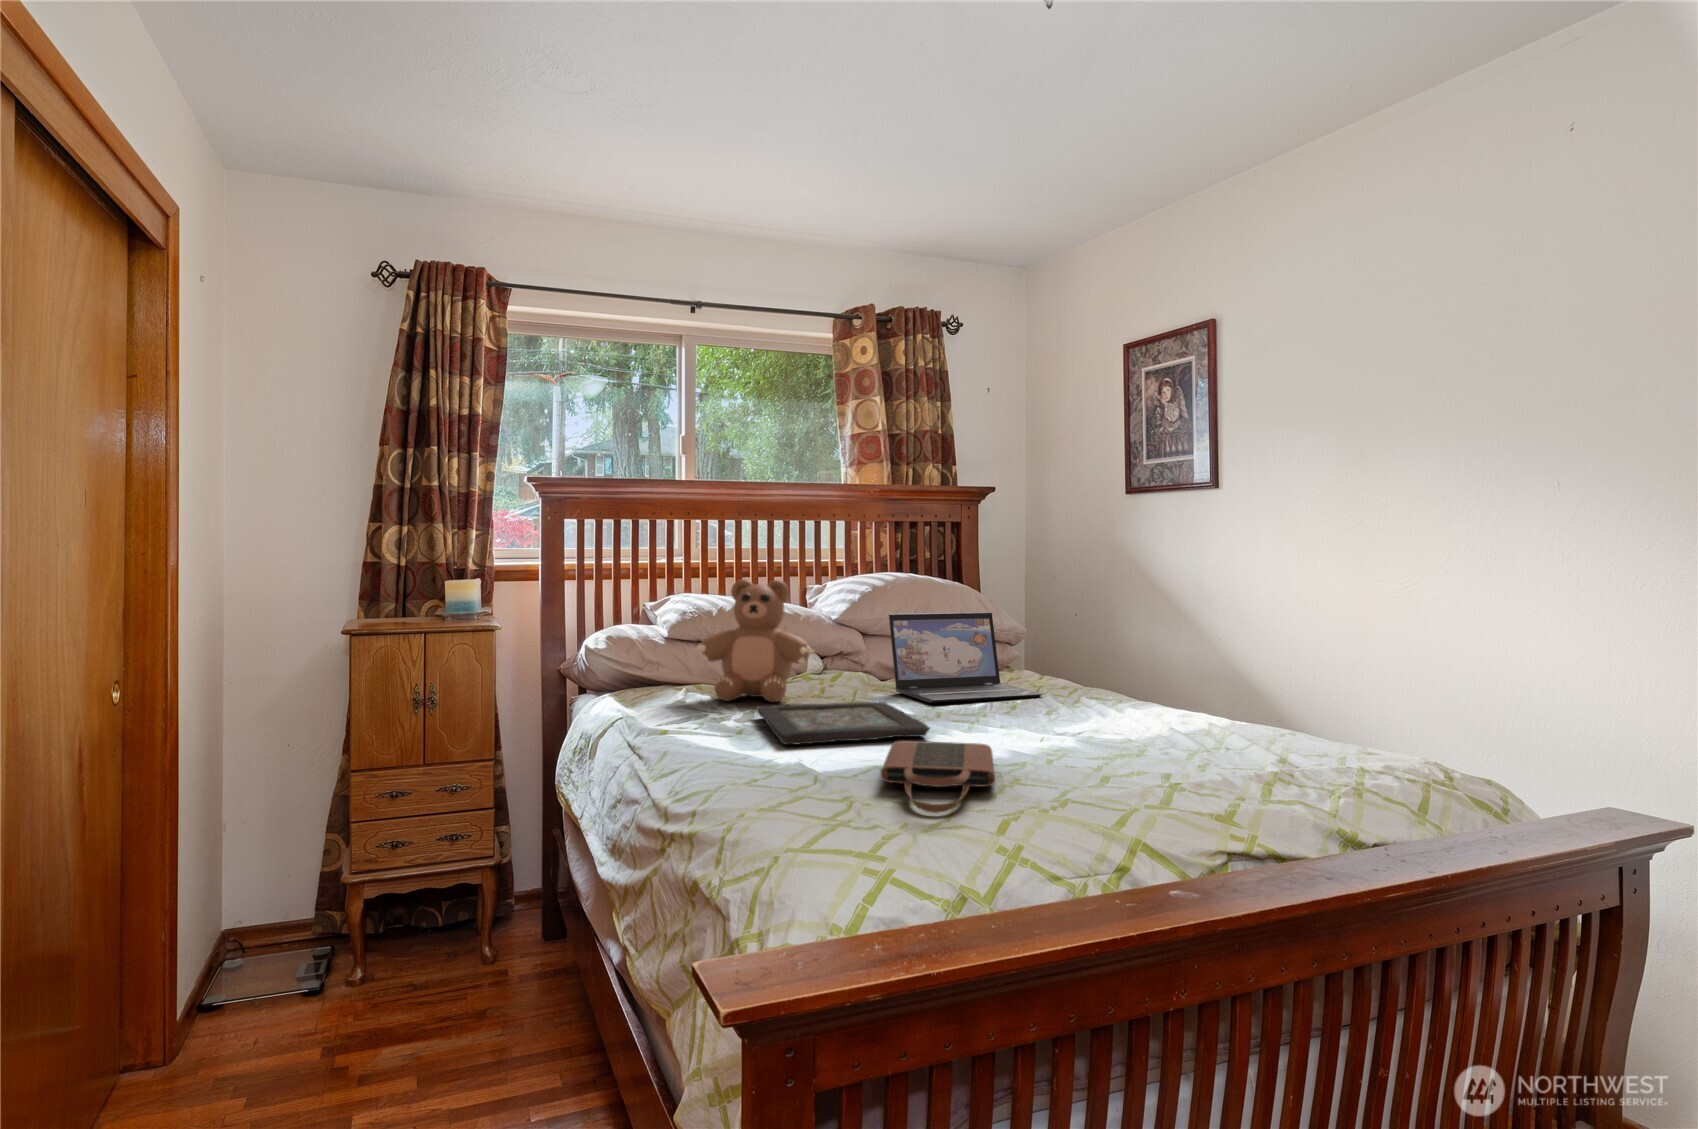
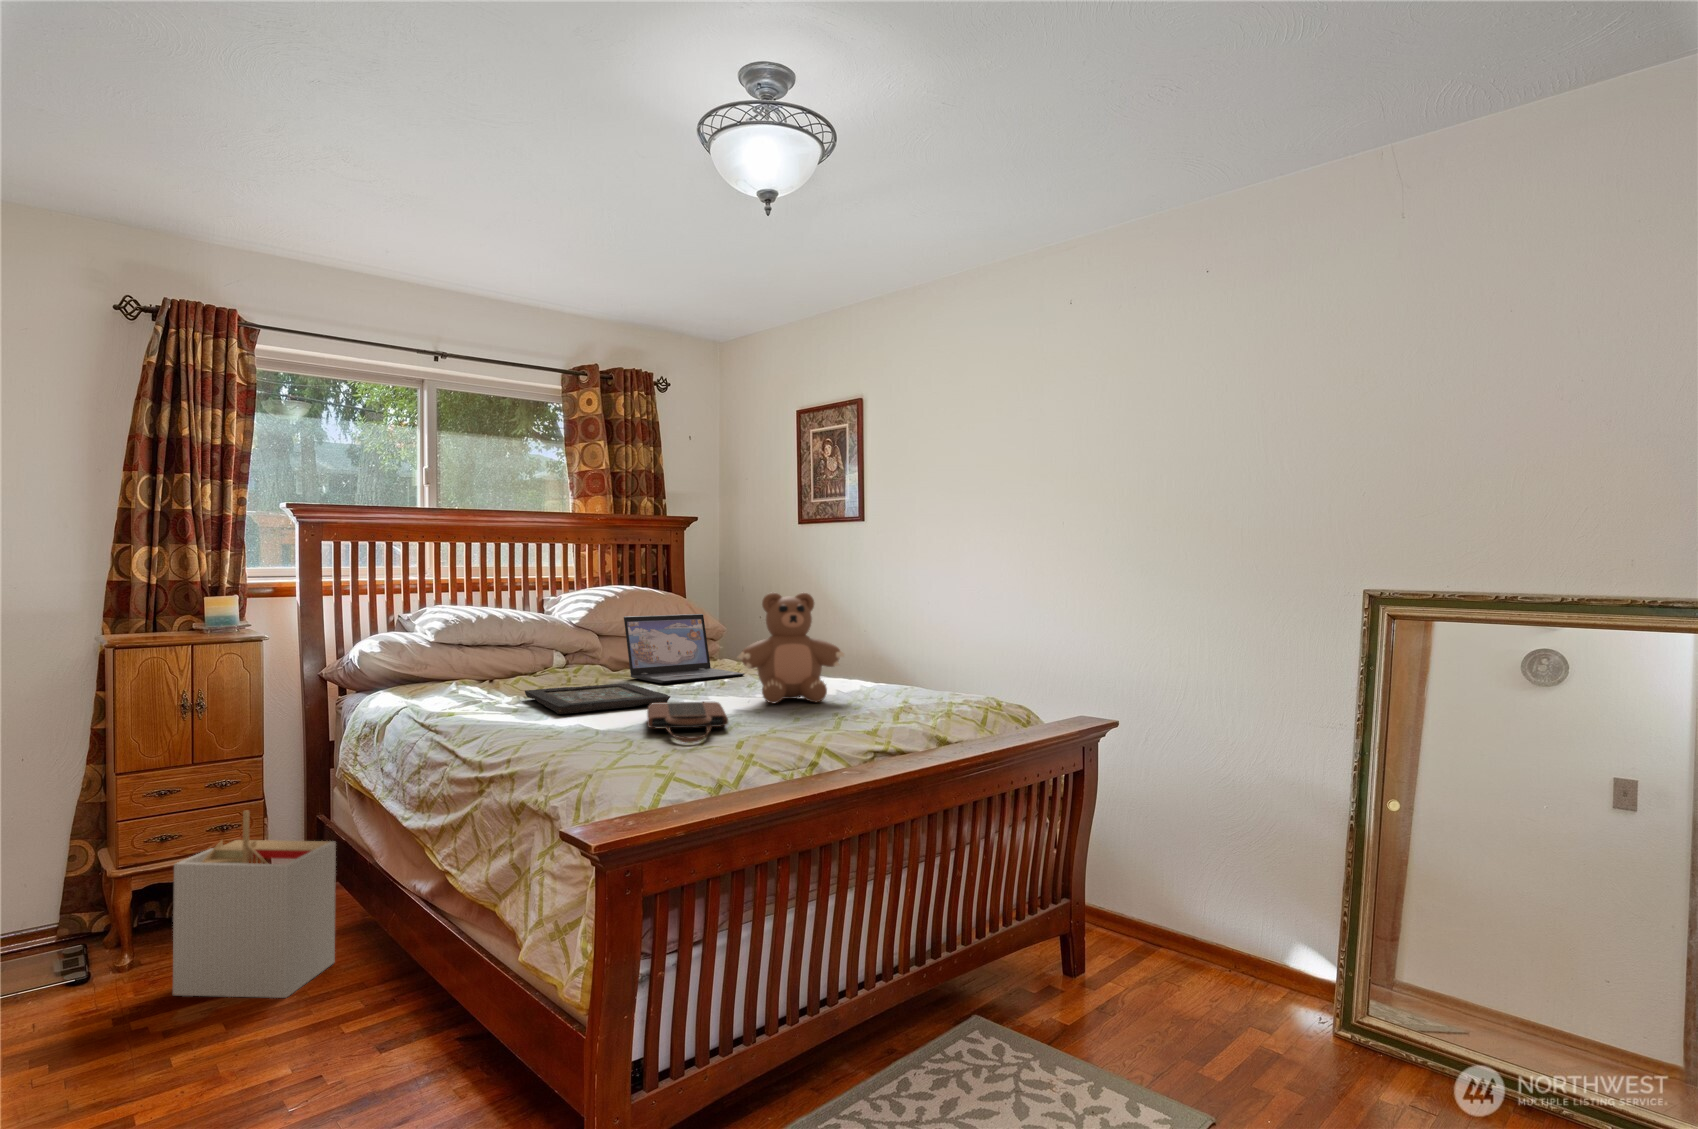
teddy bear: present [697,579,814,702] -> present [738,593,844,703]
storage bin: none [391,825,555,1048] -> present [173,811,336,998]

